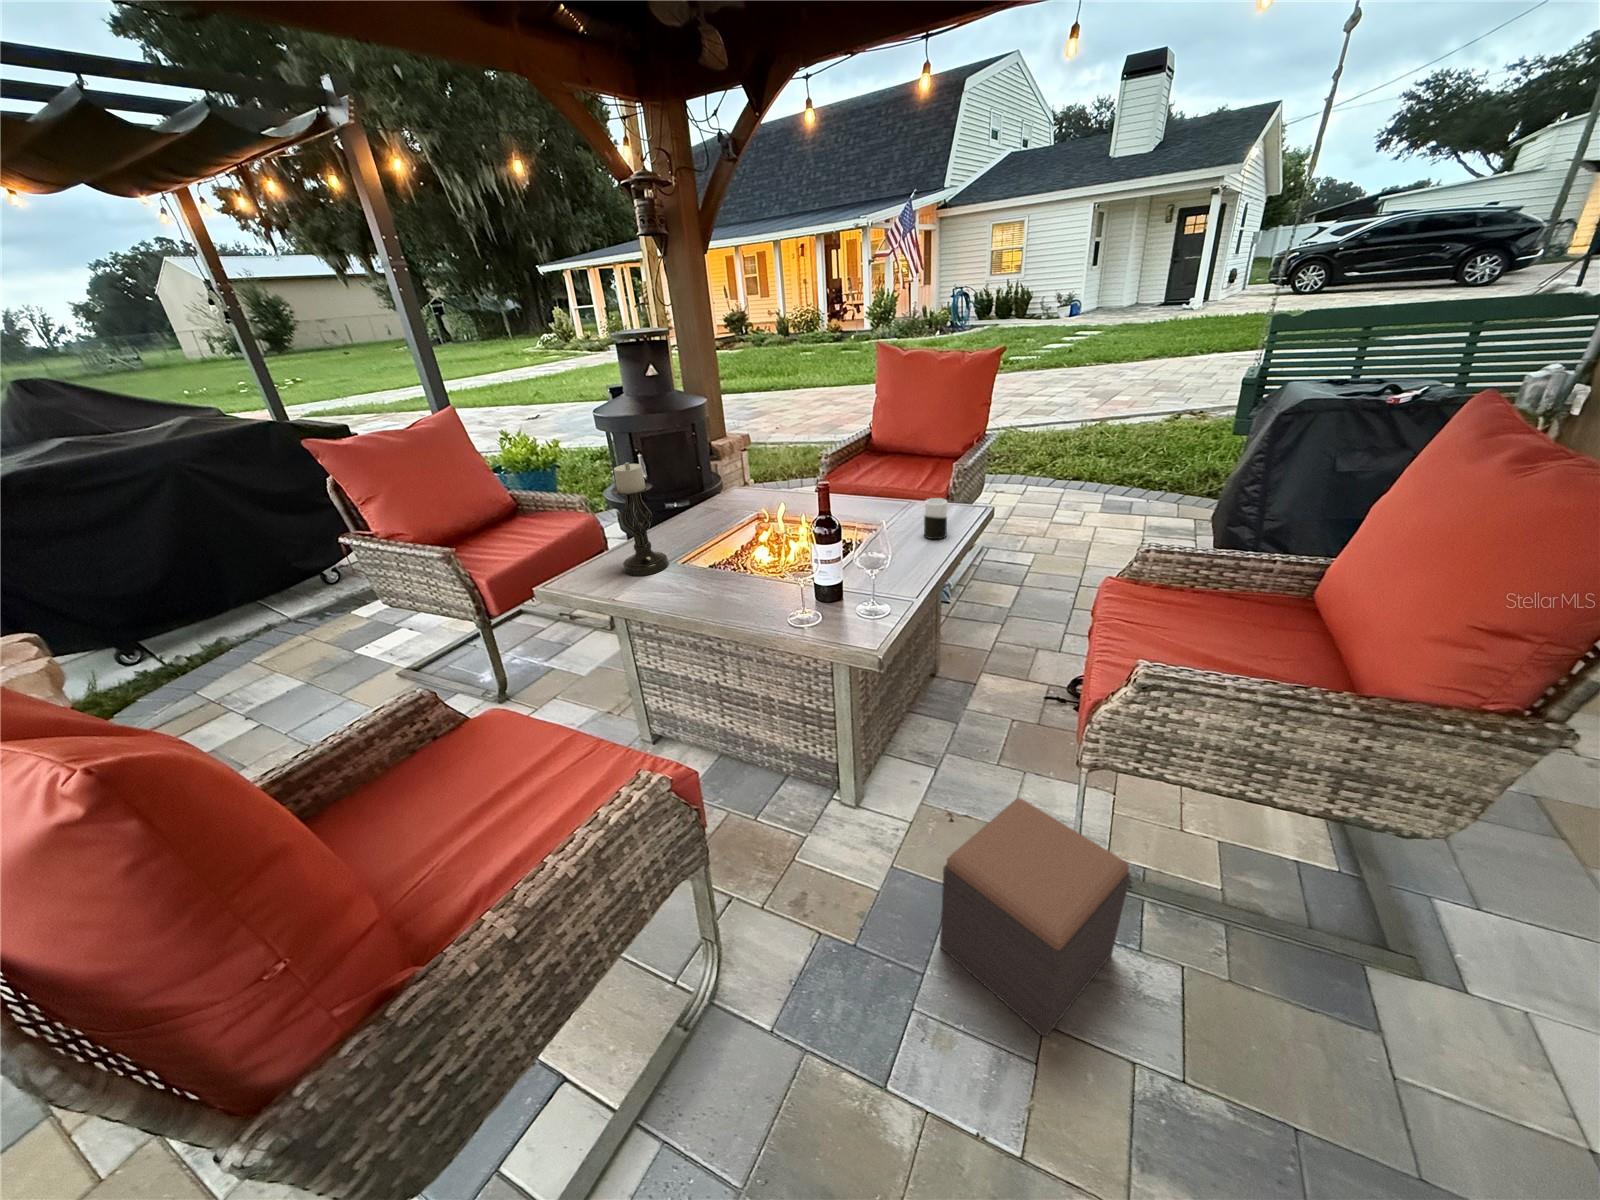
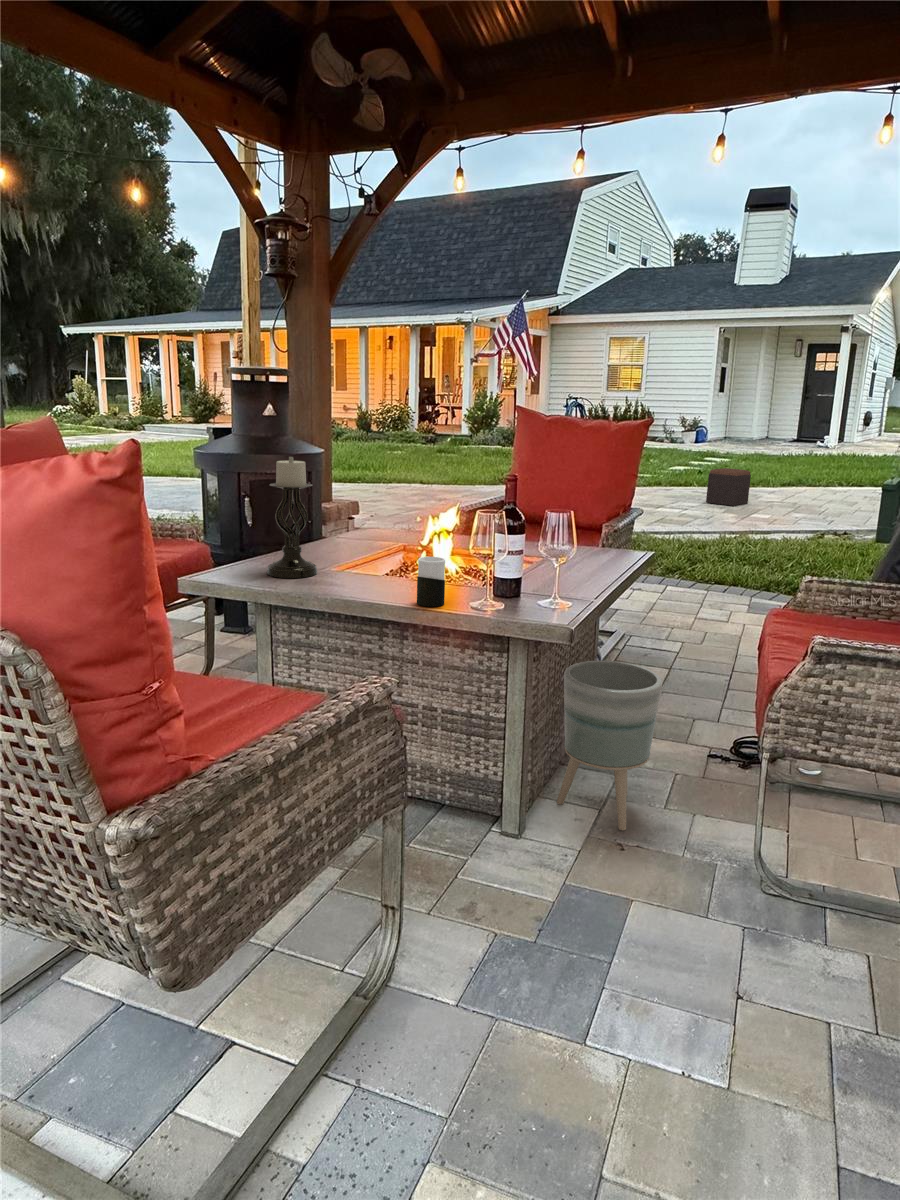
cup: present [924,498,947,539] -> present [417,557,445,607]
planter: none [893,642,988,803] -> present [557,661,663,831]
footstool: present [940,798,1130,1036] -> present [706,468,751,506]

